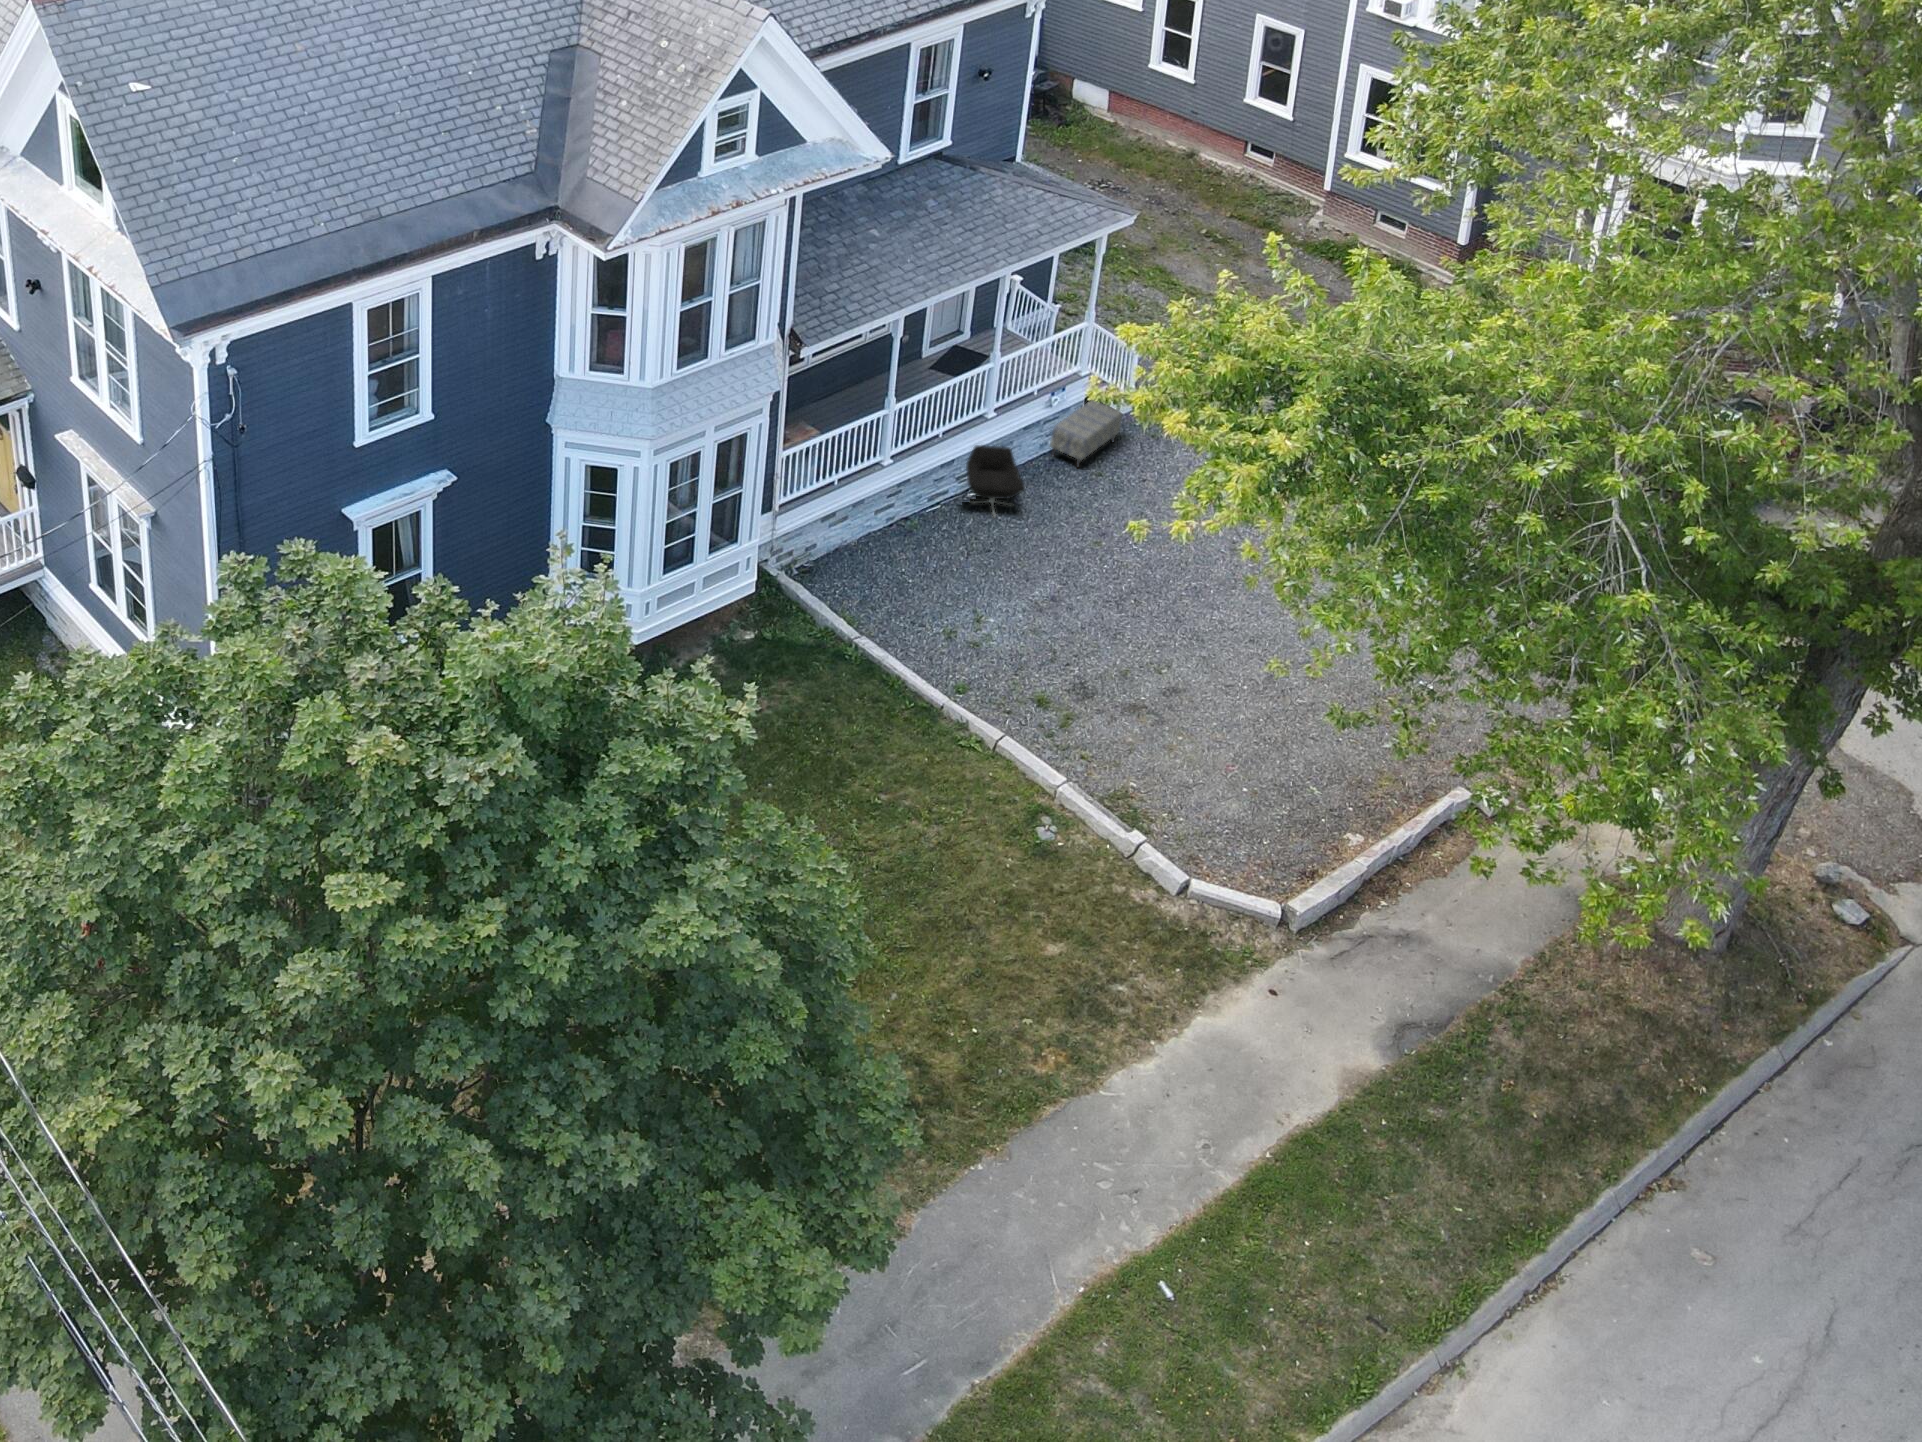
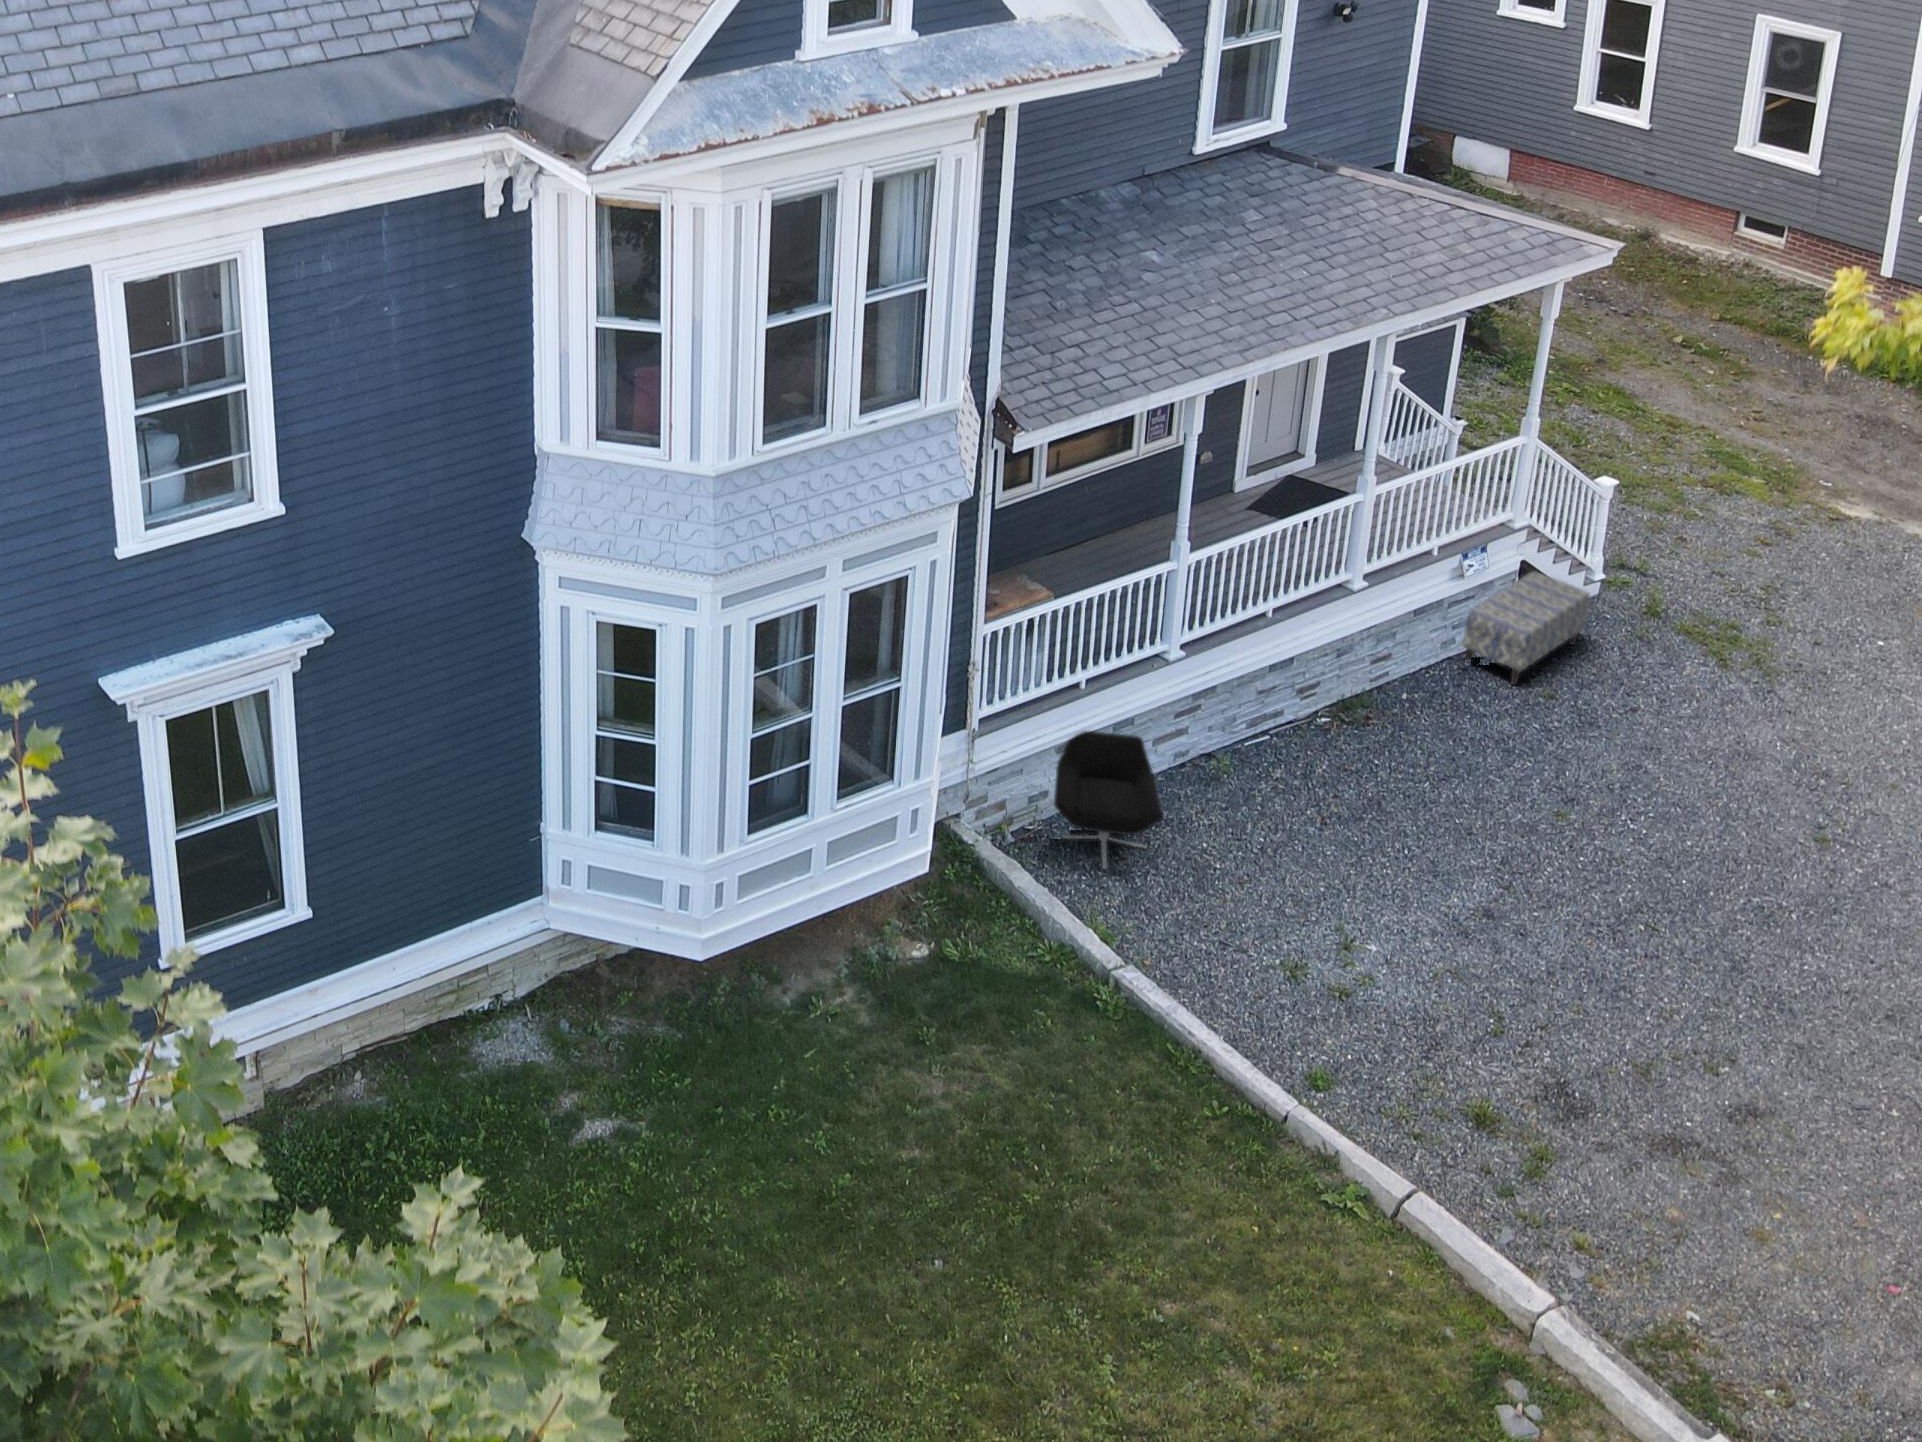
lounge chair: present [966,445,1024,515] -> present [1054,731,1163,869]

